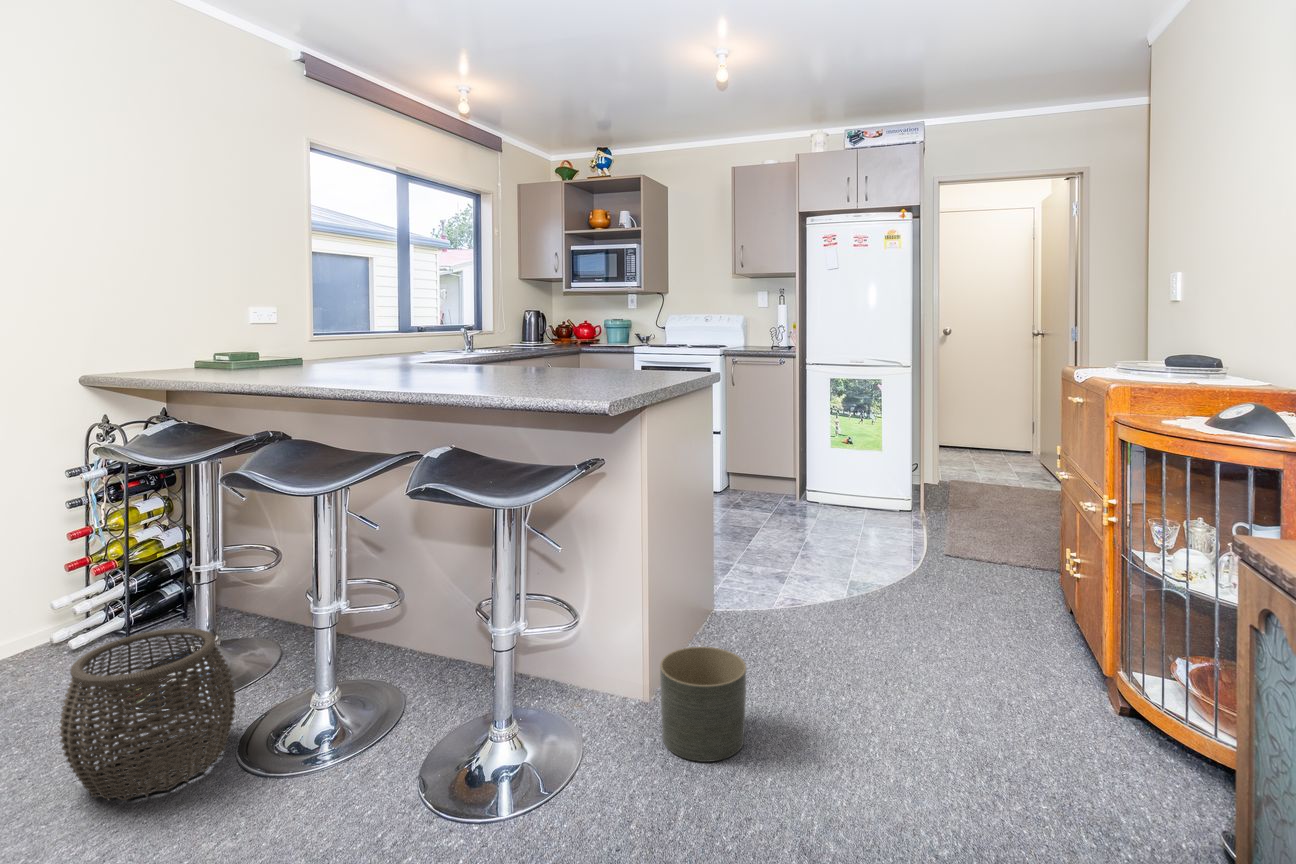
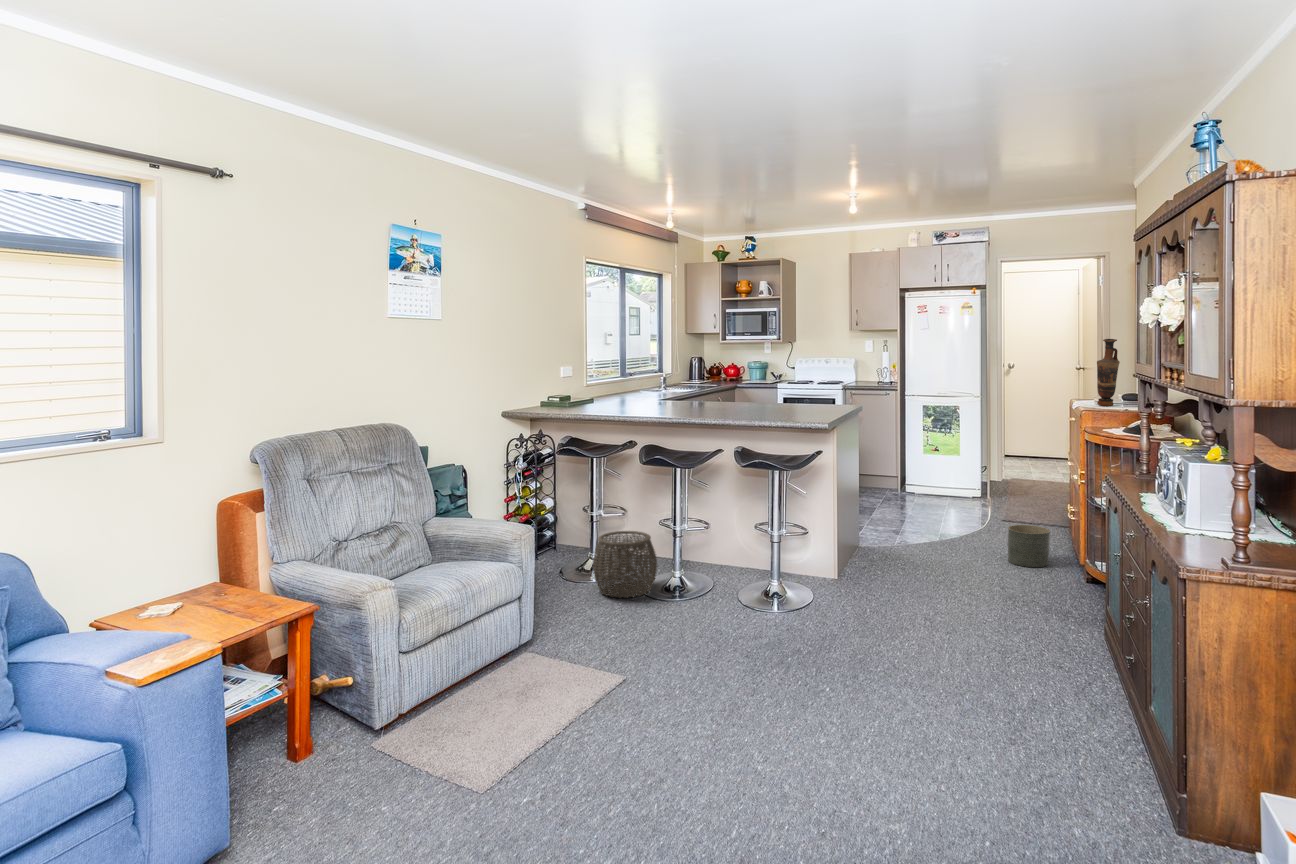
vase: none [1119,247,1165,371] -> present [1097,339,1120,406]
planter: present [660,647,746,762] -> present [1008,525,1050,567]

